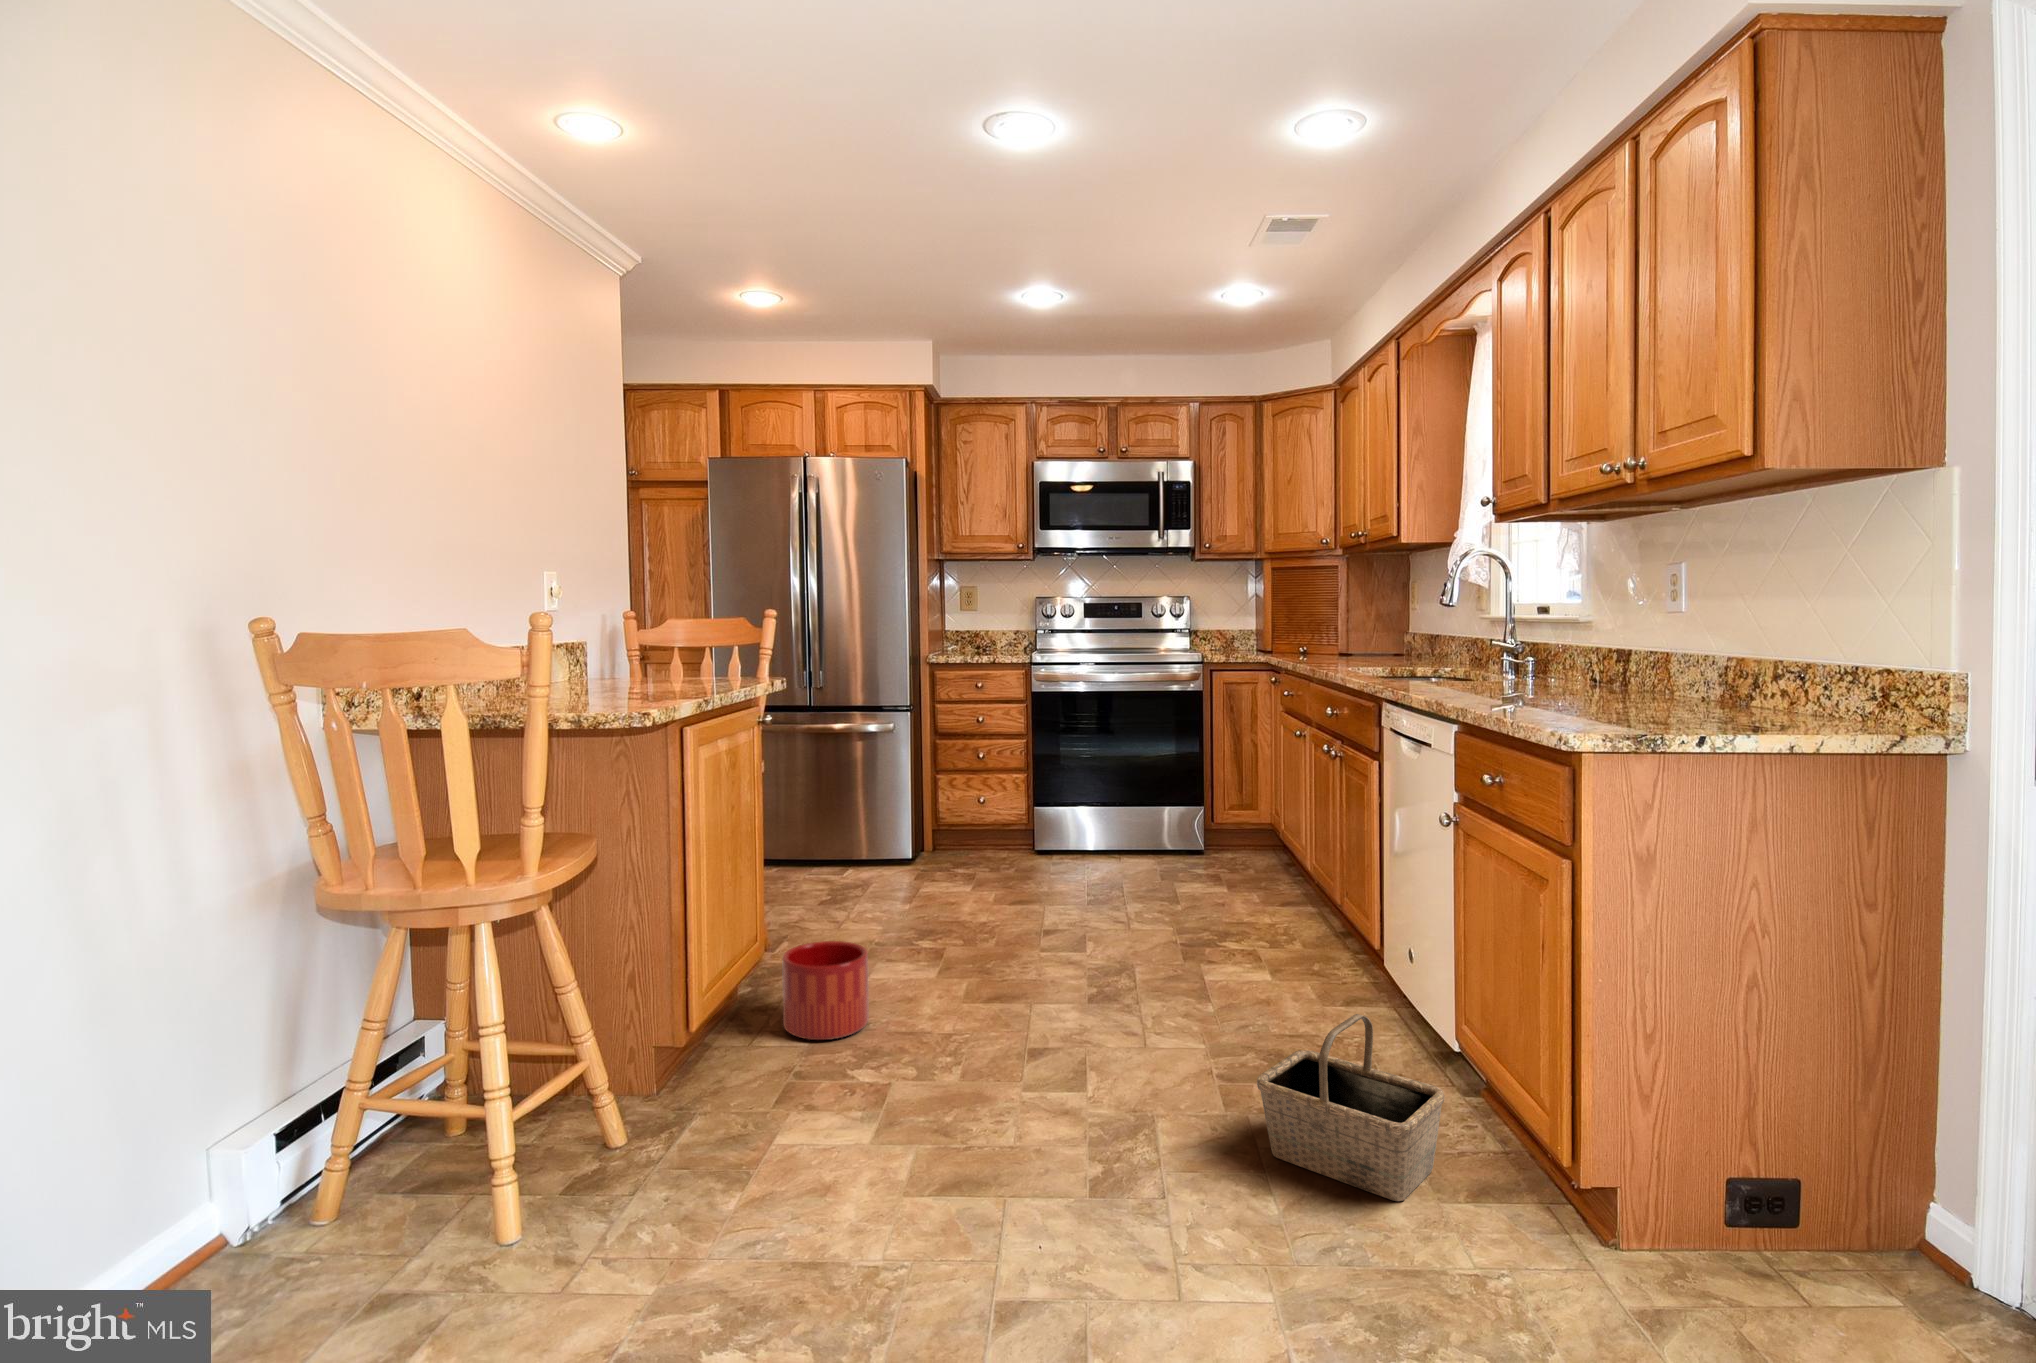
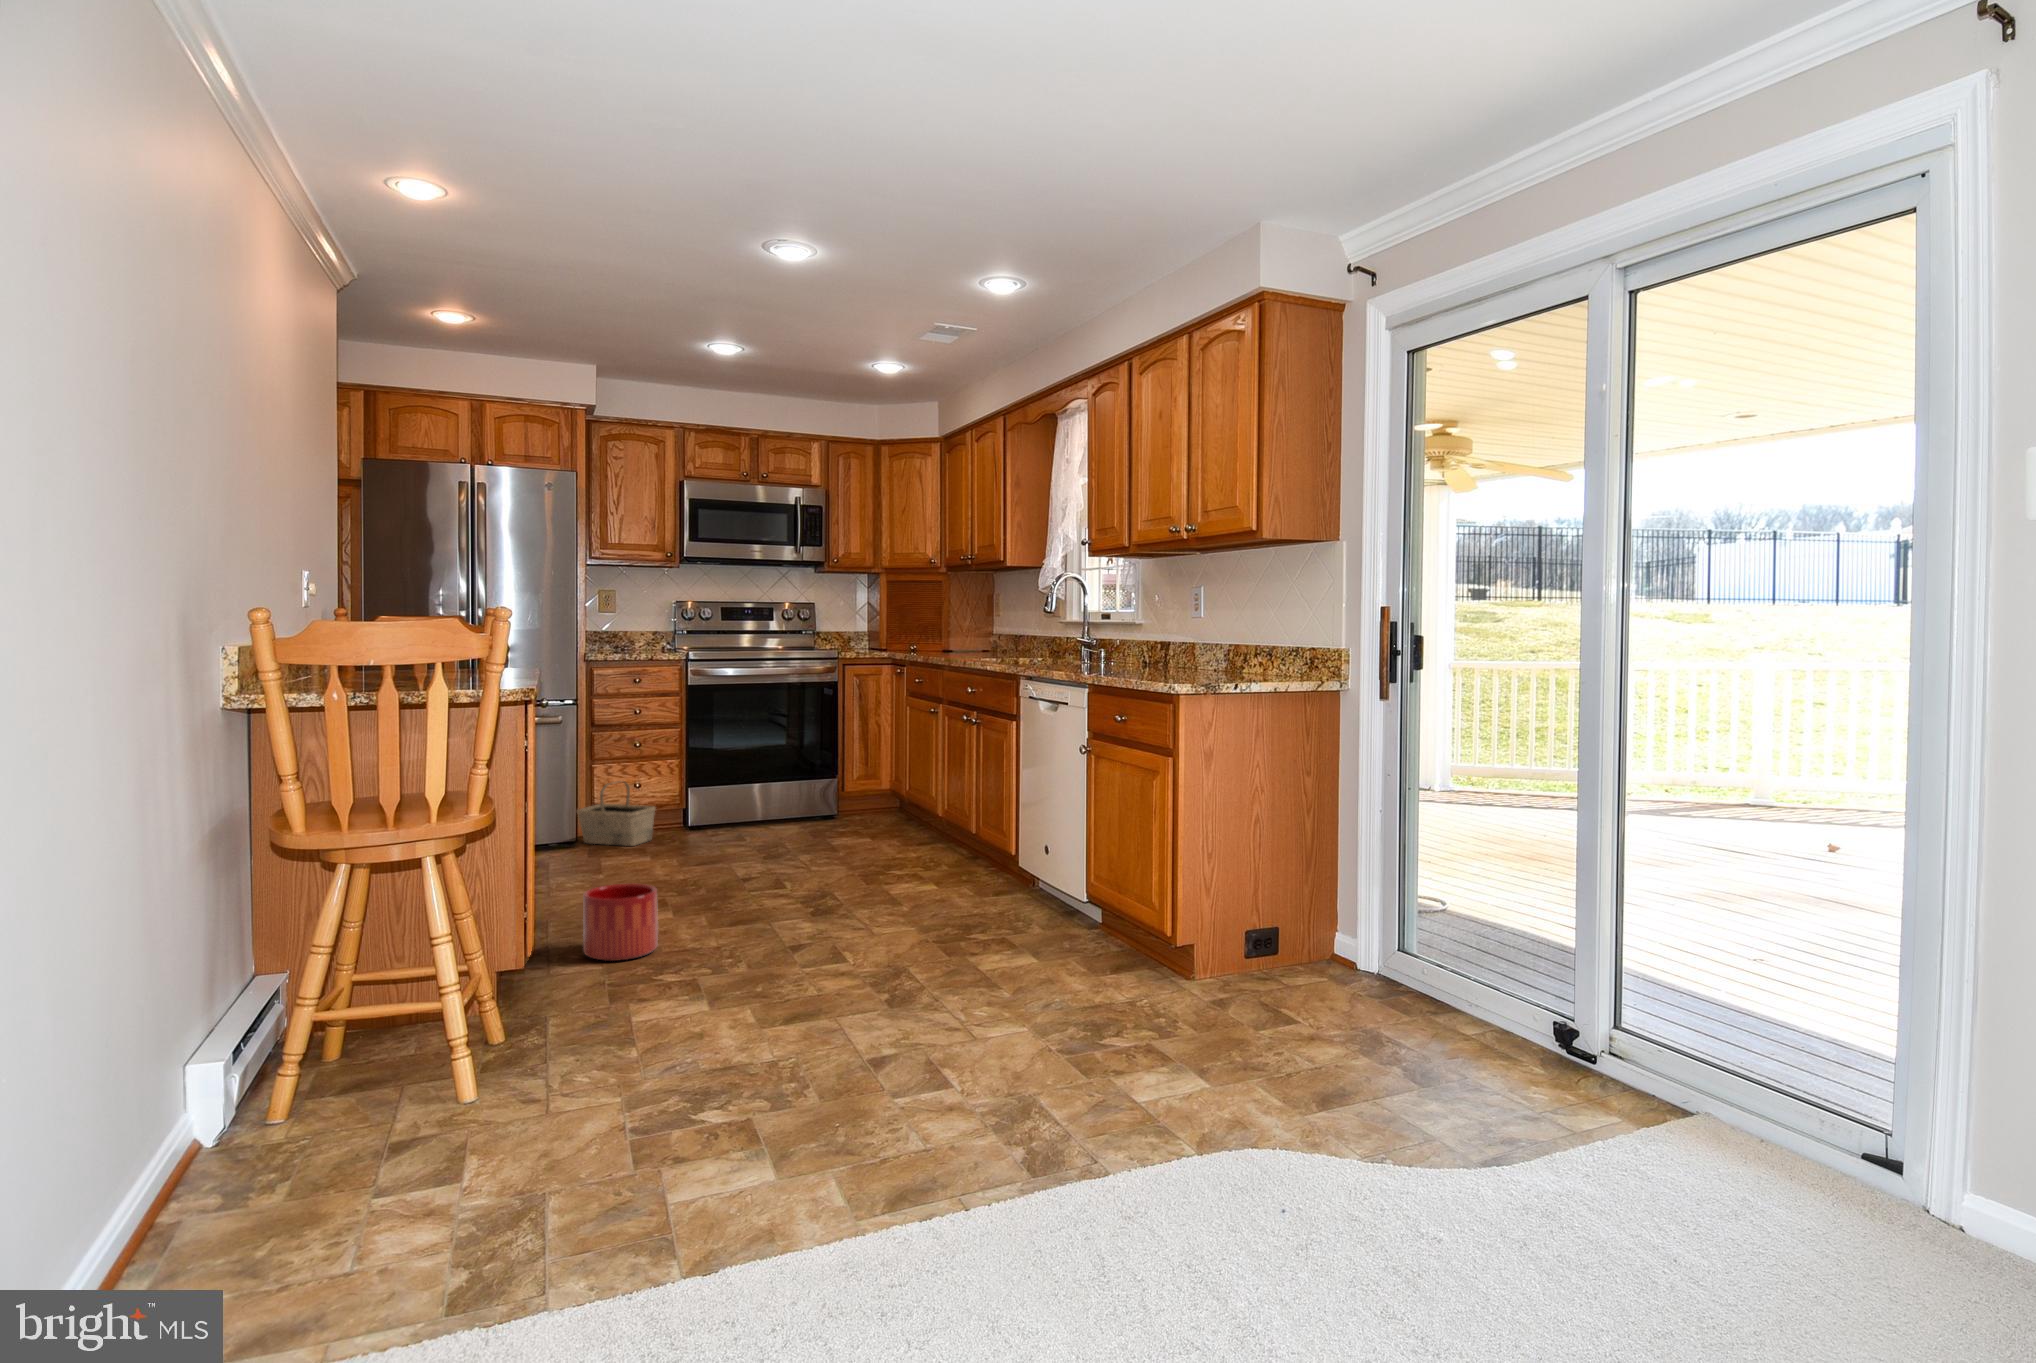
basket: present [1257,1014,1444,1201] -> present [577,782,656,846]

